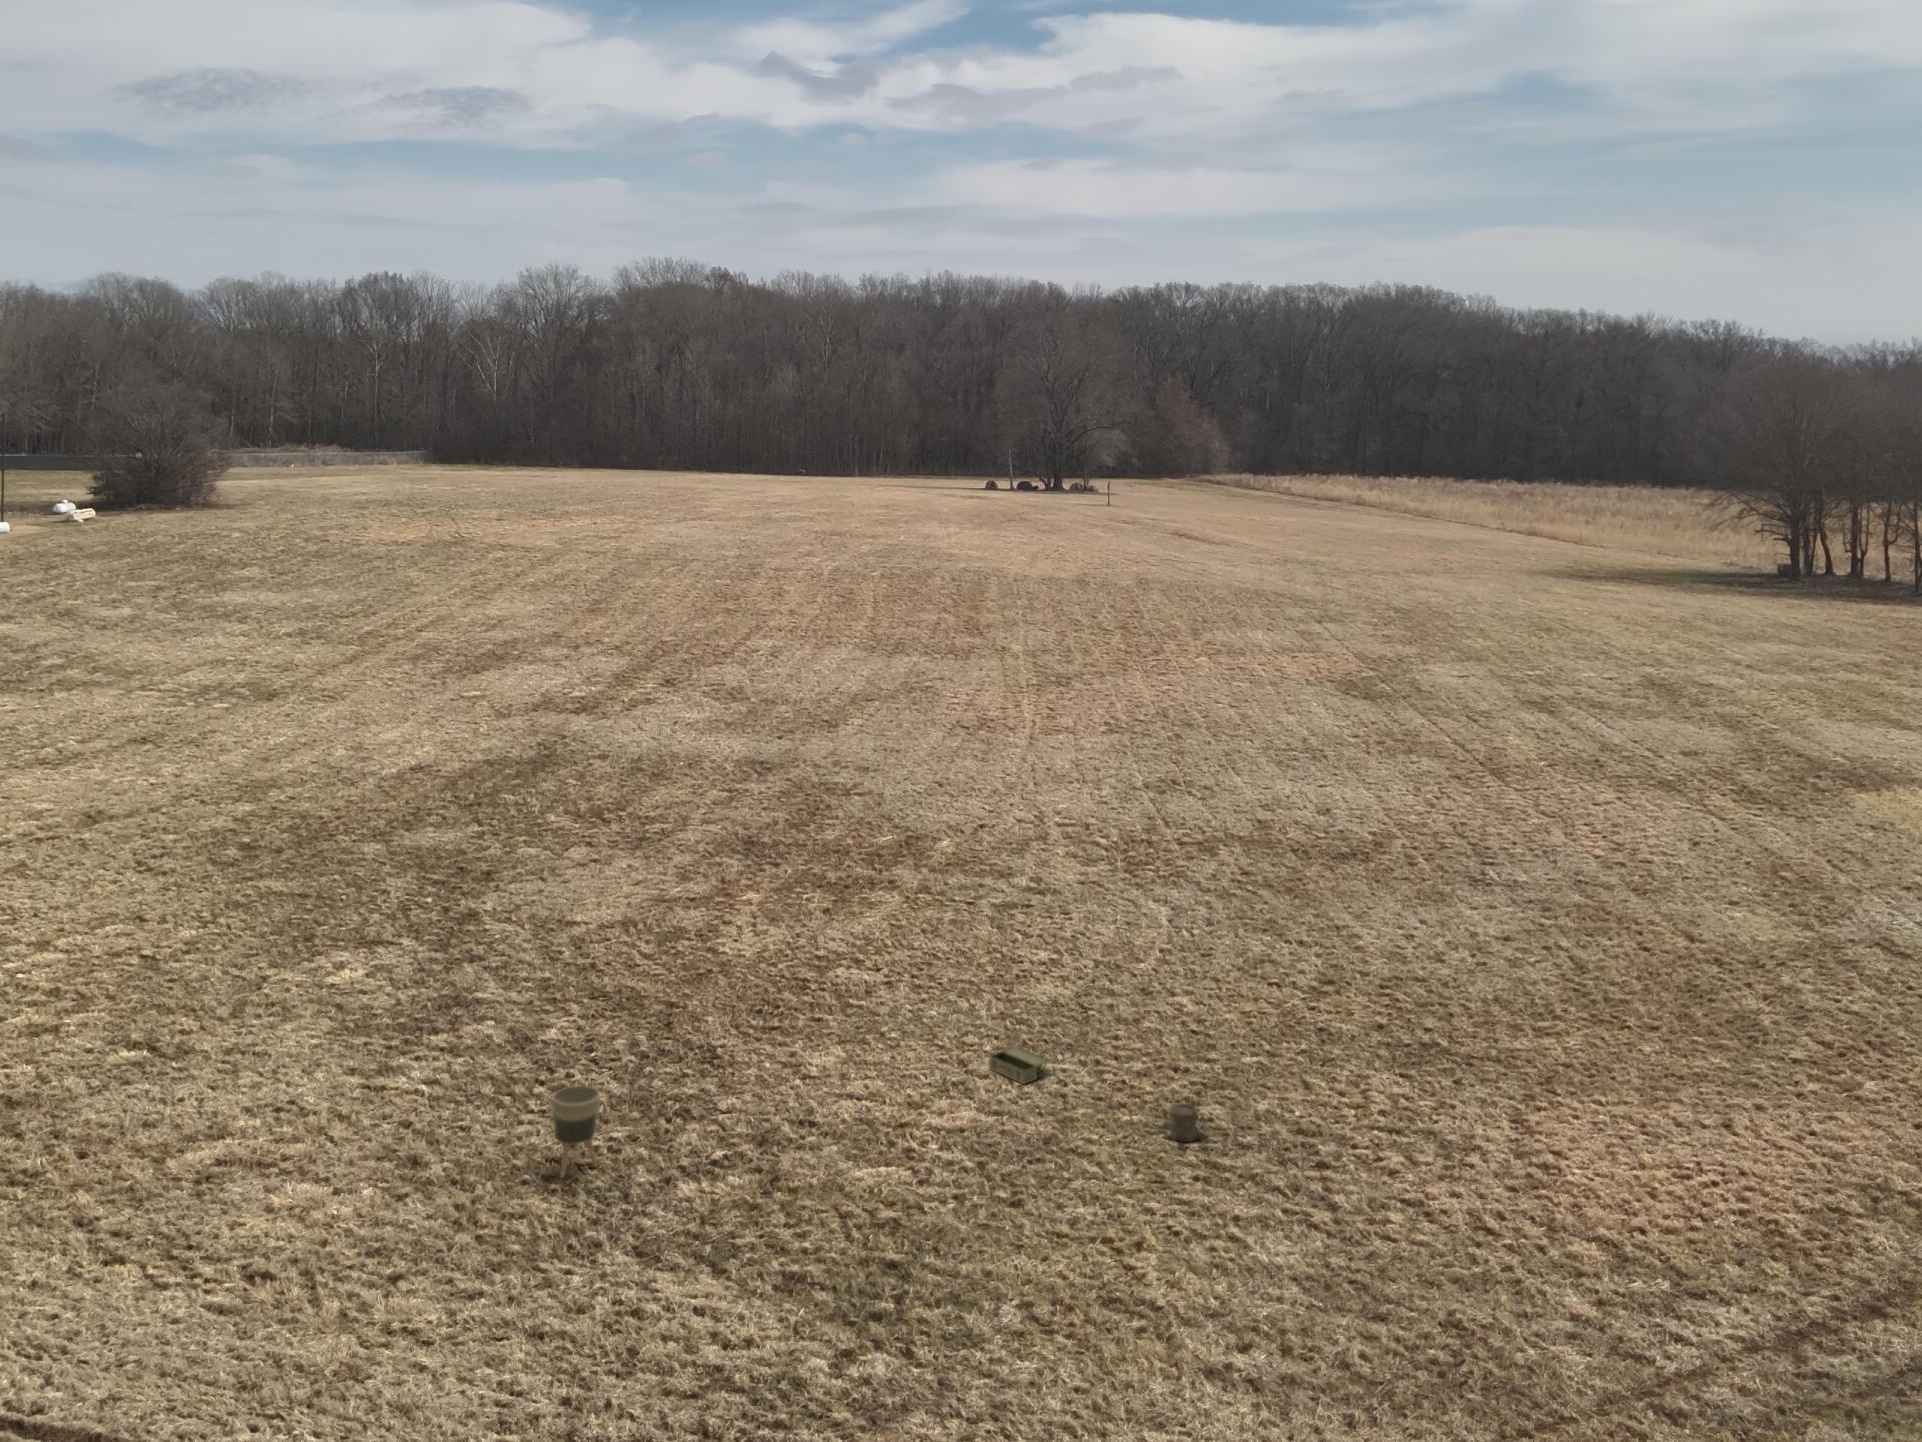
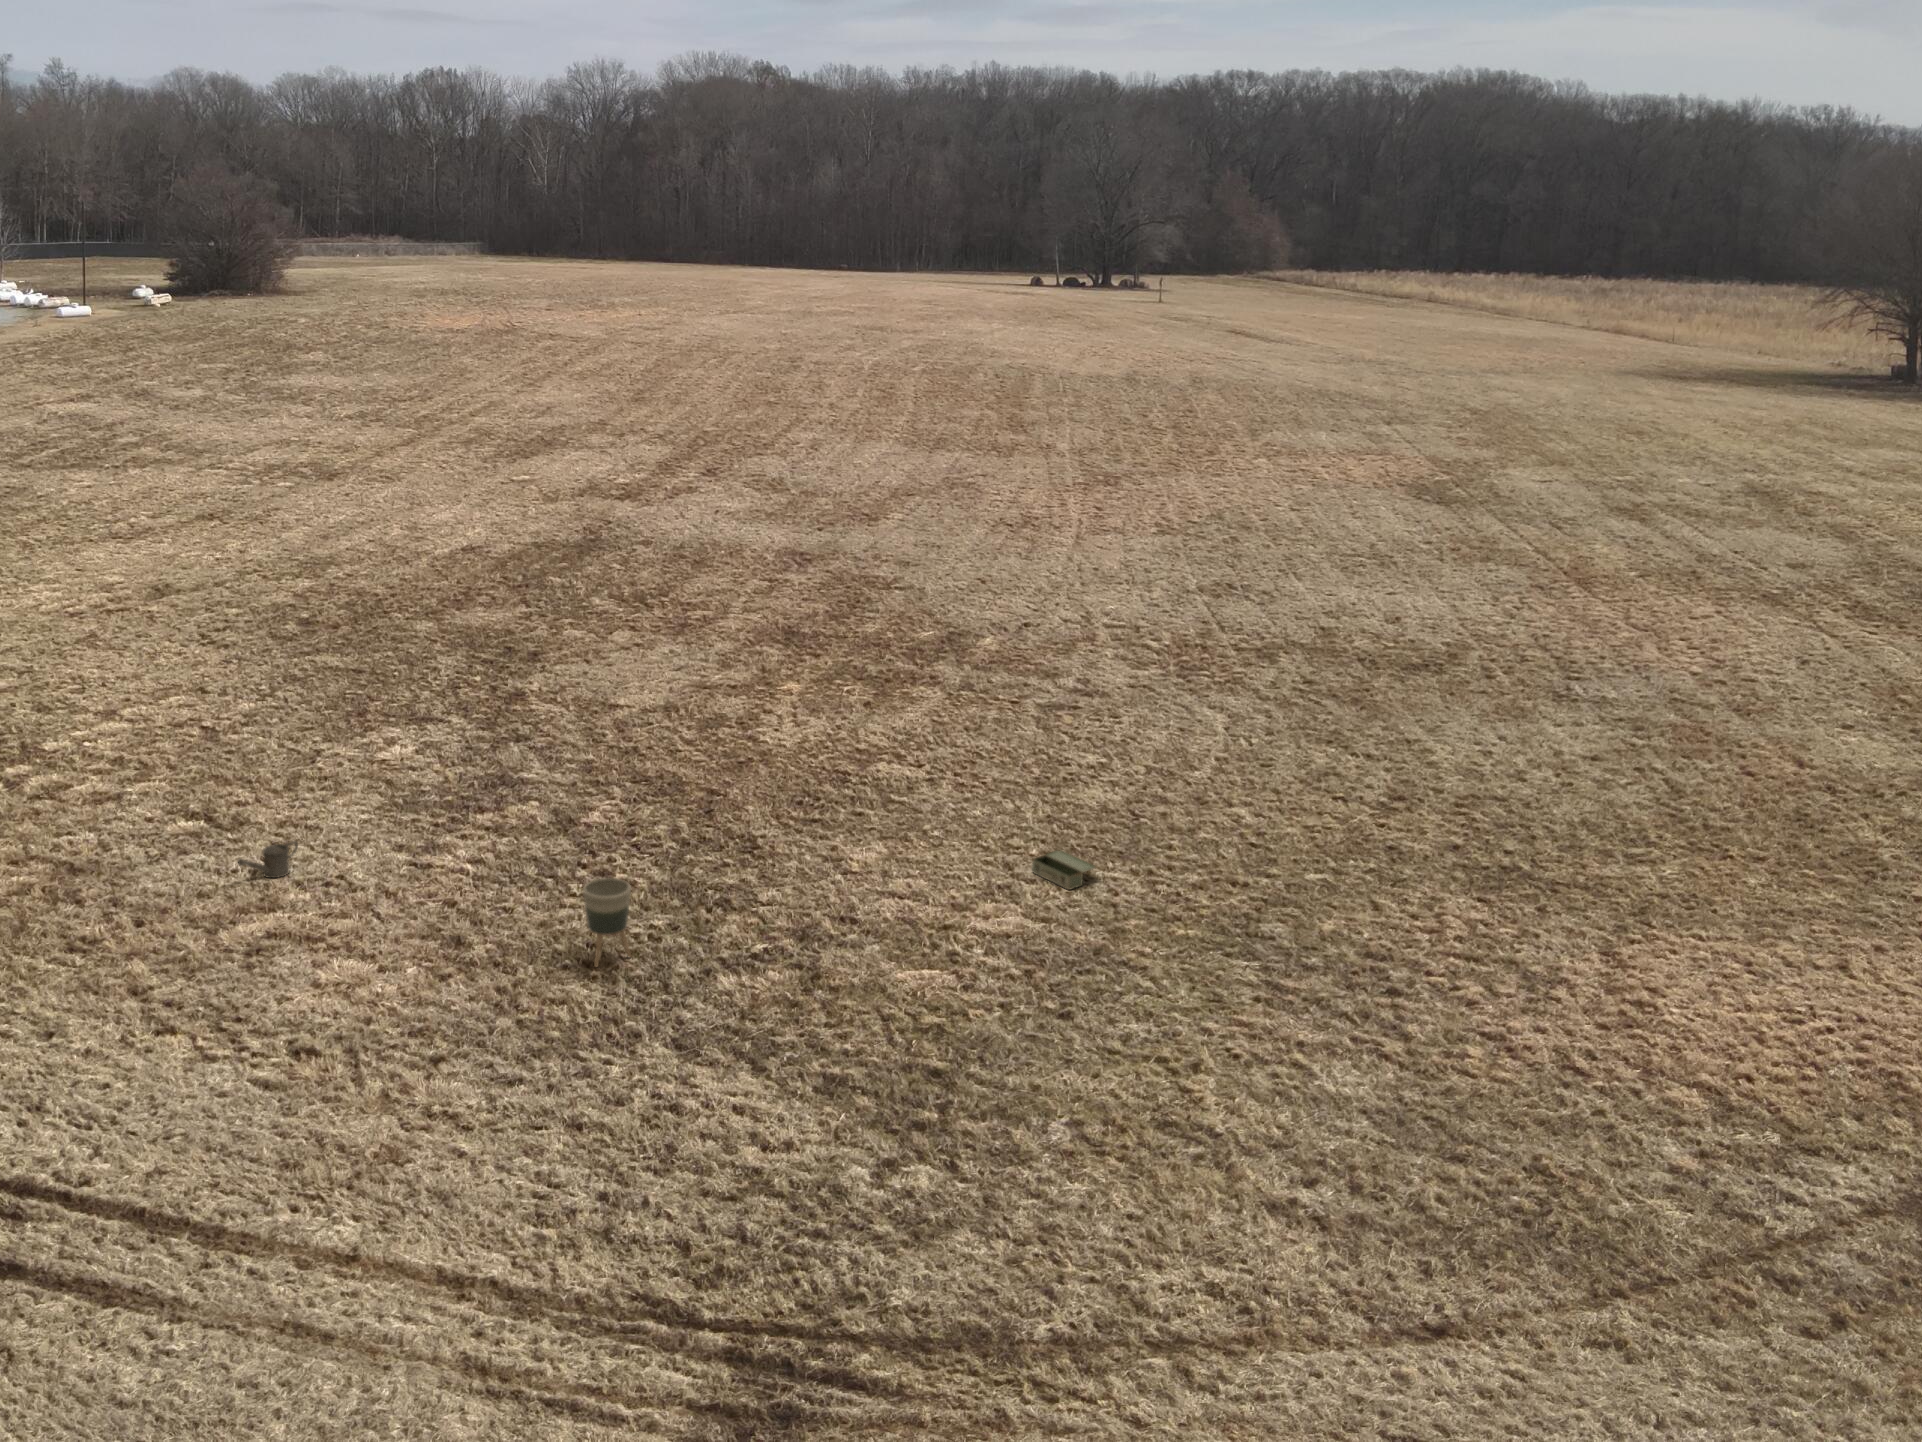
watering can: present [1163,1100,1197,1142] -> present [238,841,298,878]

